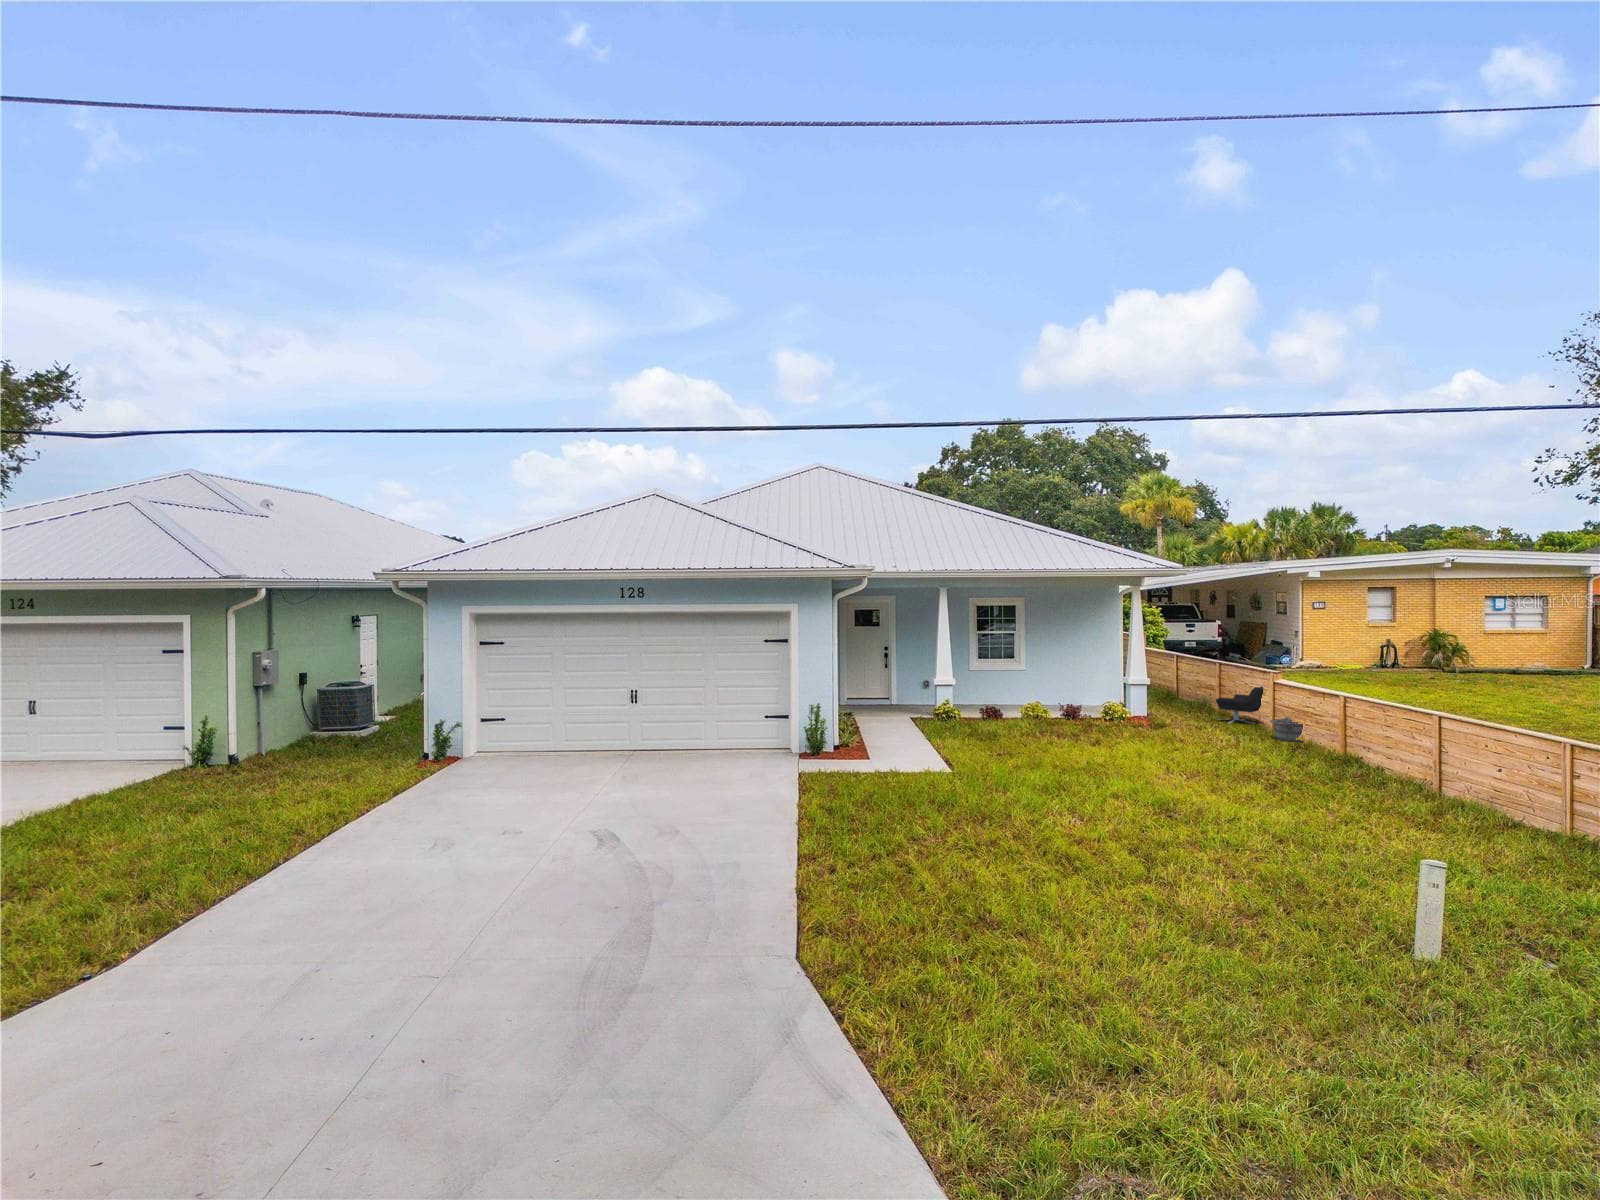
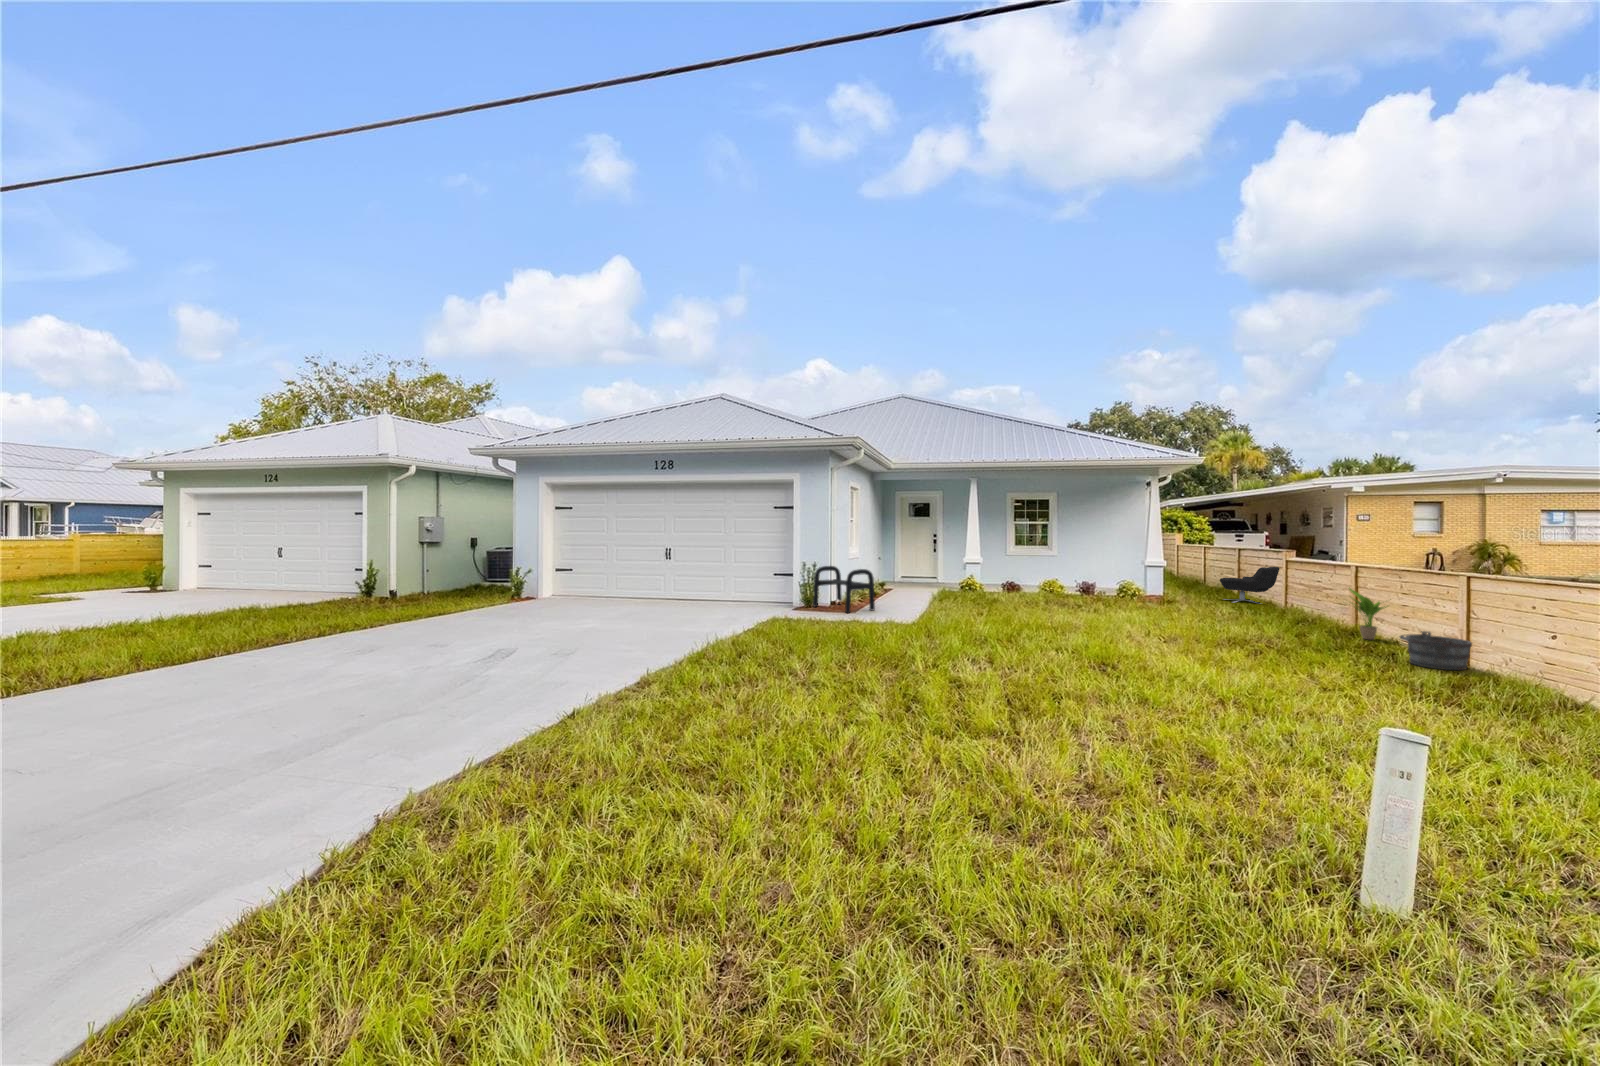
bench: none [818,705,890,761] -> present [813,566,875,613]
bucket: present [1270,717,1303,742] -> present [1400,631,1472,670]
potted plant: none [1339,717,1378,766] -> present [1349,587,1386,640]

